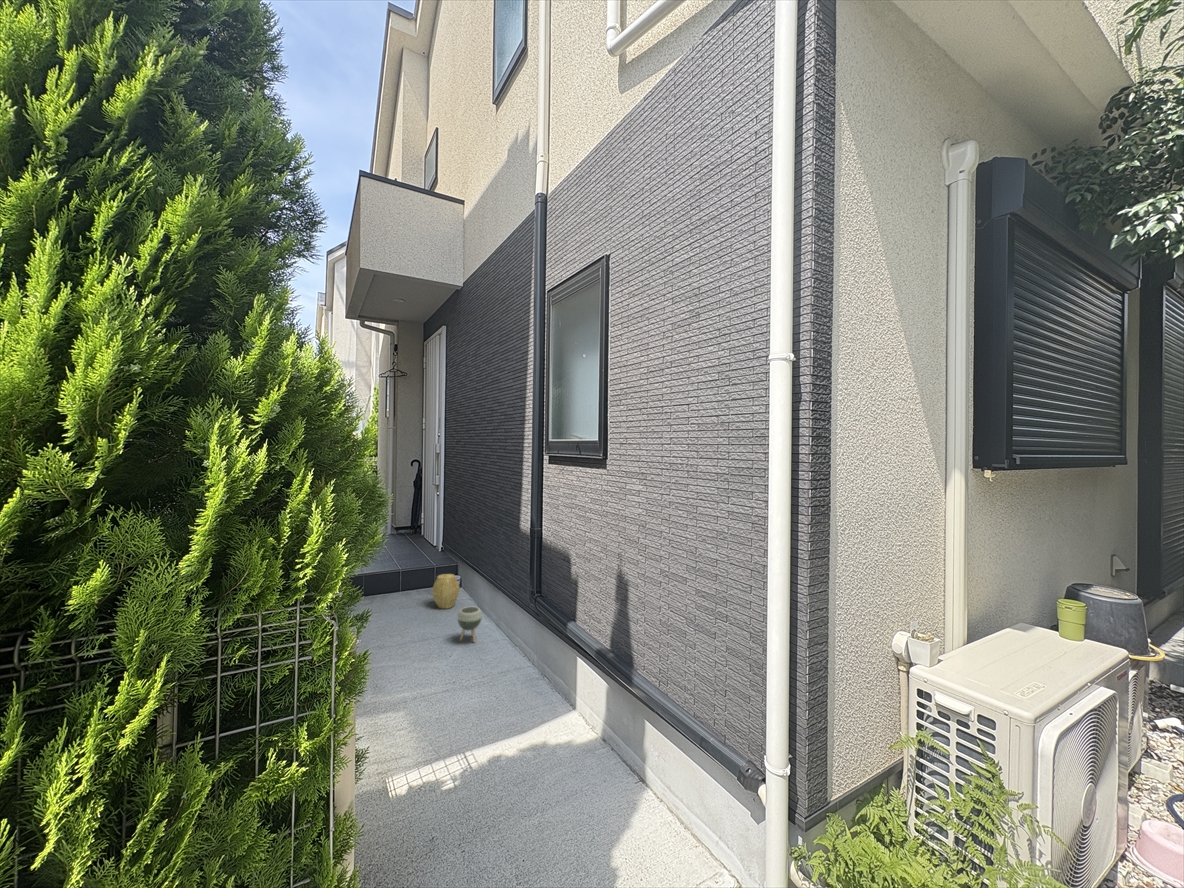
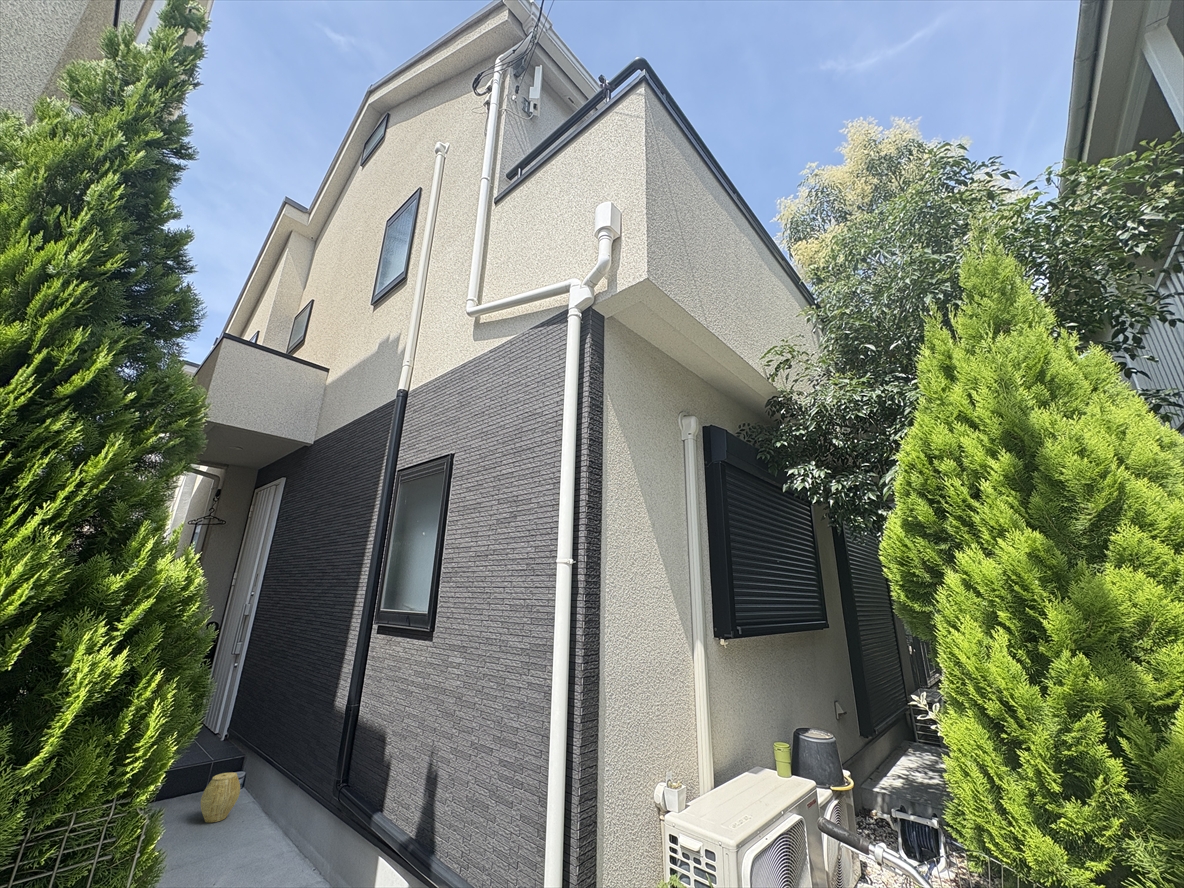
planter: present [457,607,482,642] -> none [230,813,267,864]

